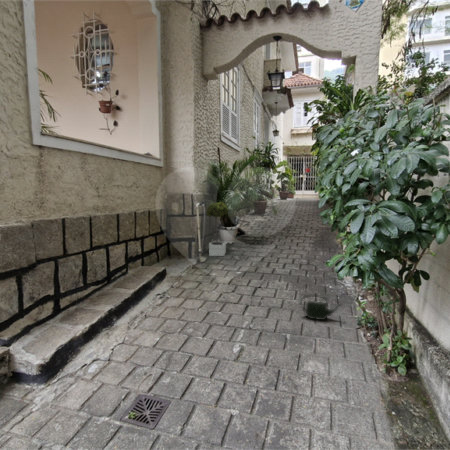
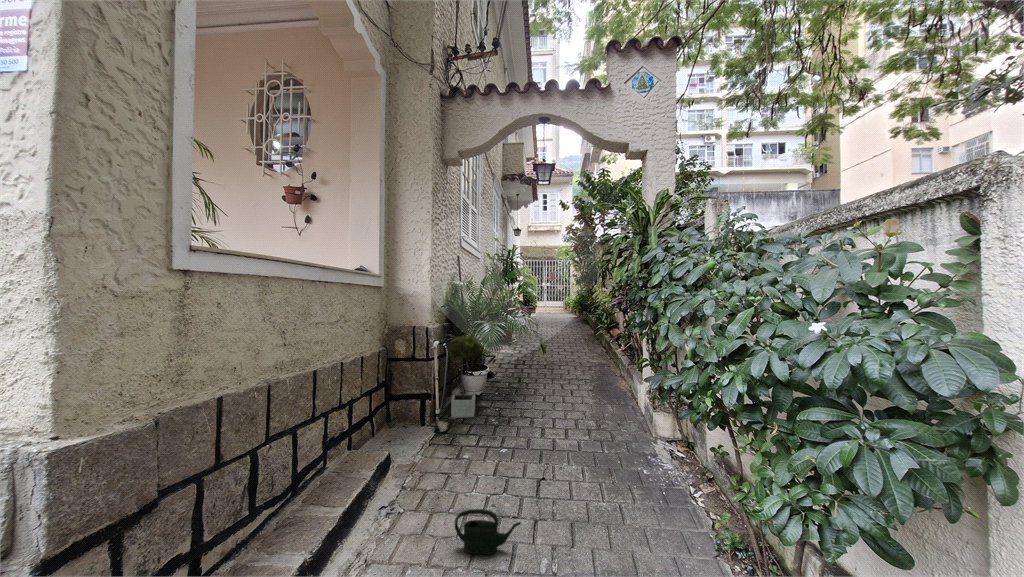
watering can: present [303,294,336,320] -> present [455,509,520,554]

